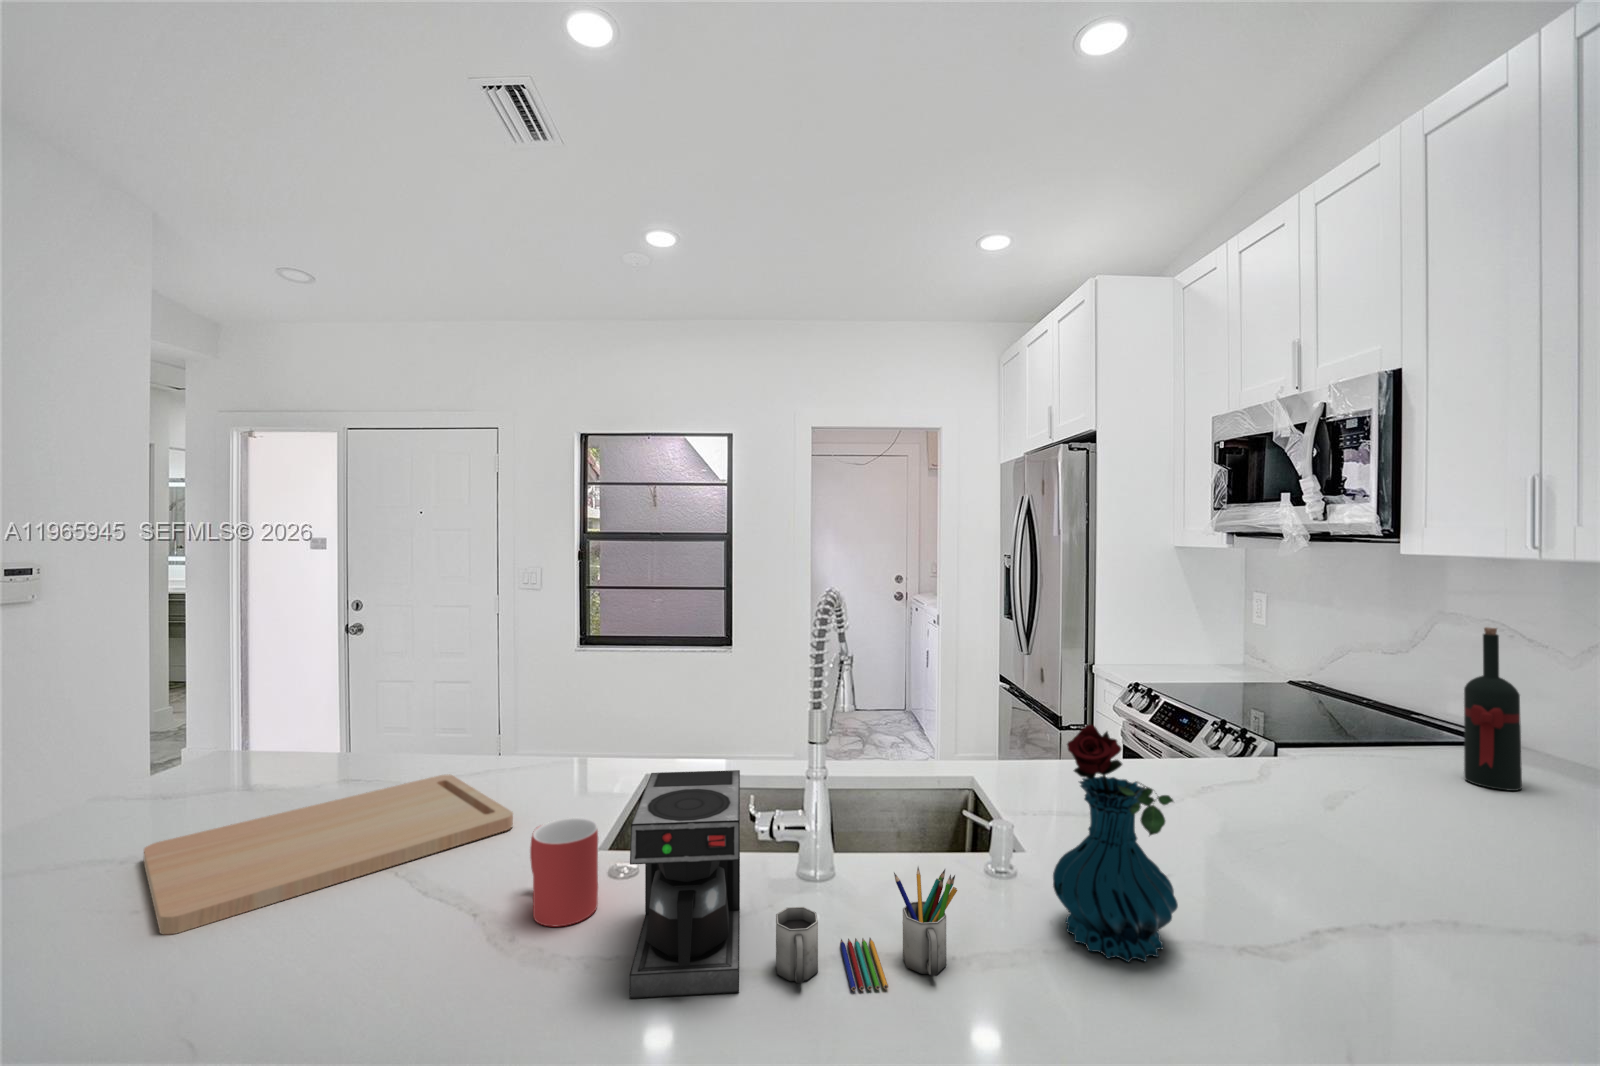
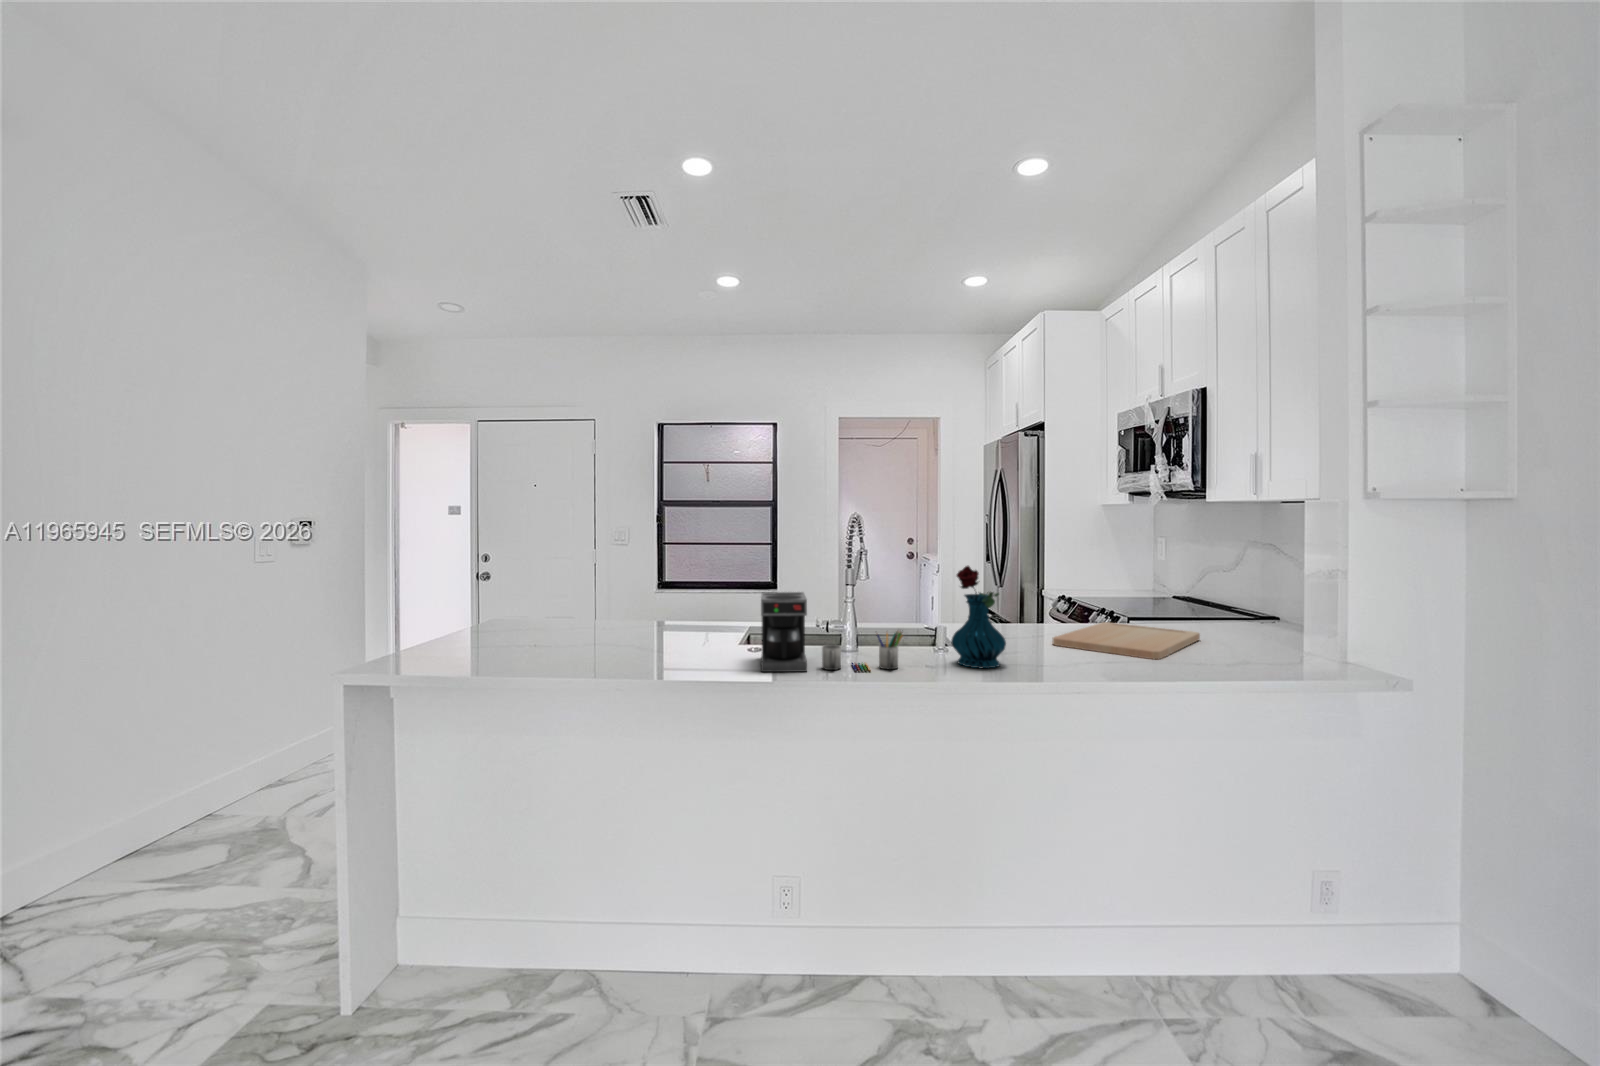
wine bottle: present [1464,627,1522,791] -> none [1225,541,1254,635]
cutting board: present [144,774,513,934] -> present [1053,622,1200,659]
mug: present [530,818,598,926] -> none [701,617,736,660]

